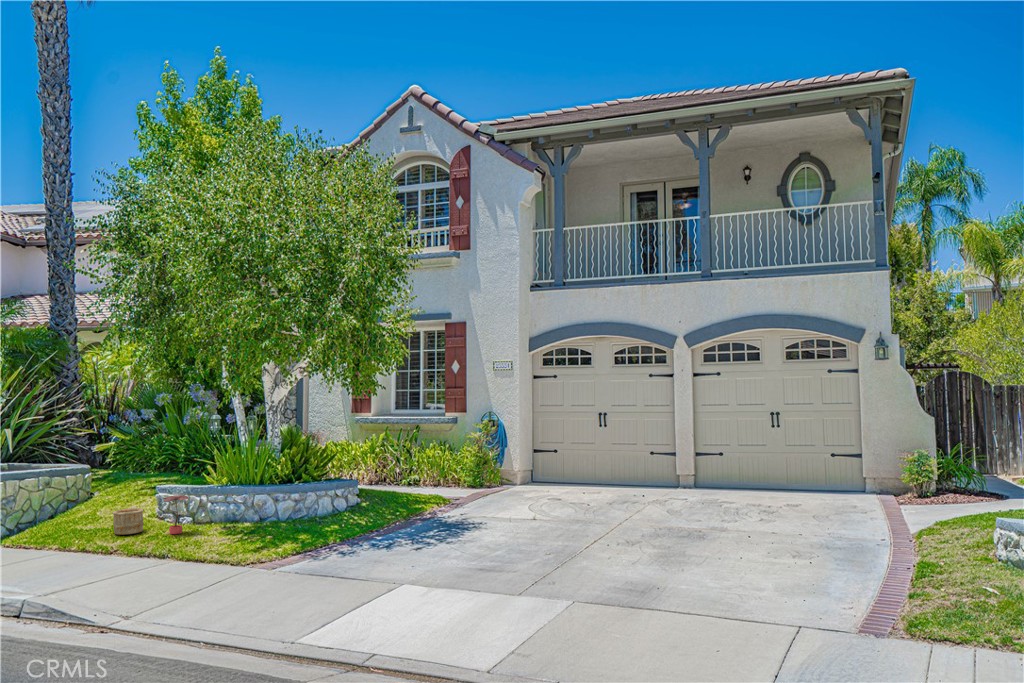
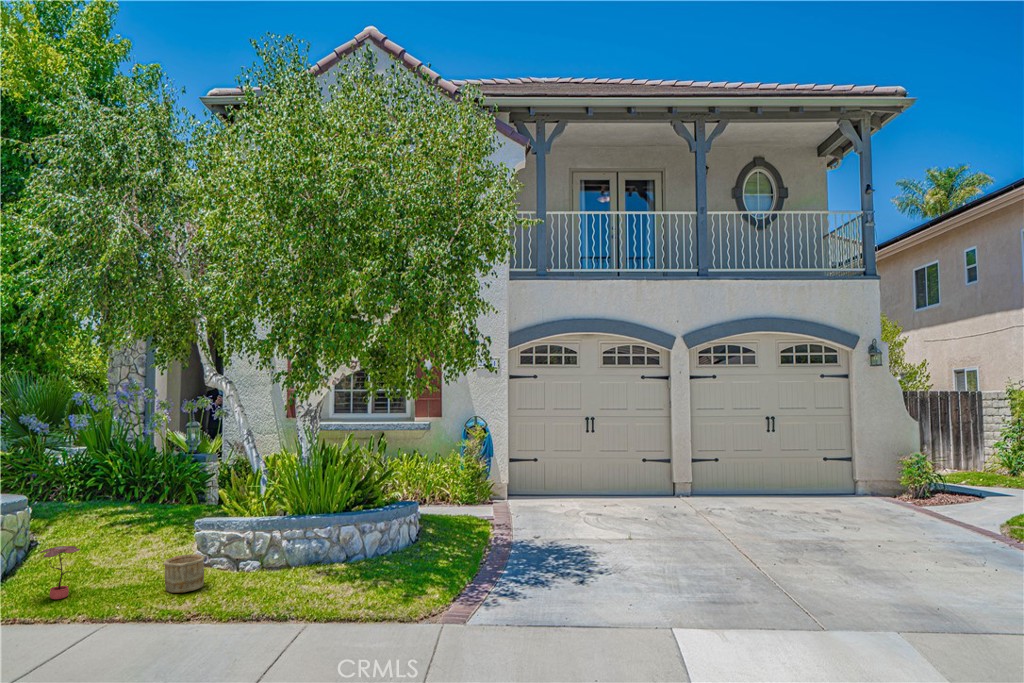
potted plant: present [163,495,189,534] -> present [40,546,80,599]

